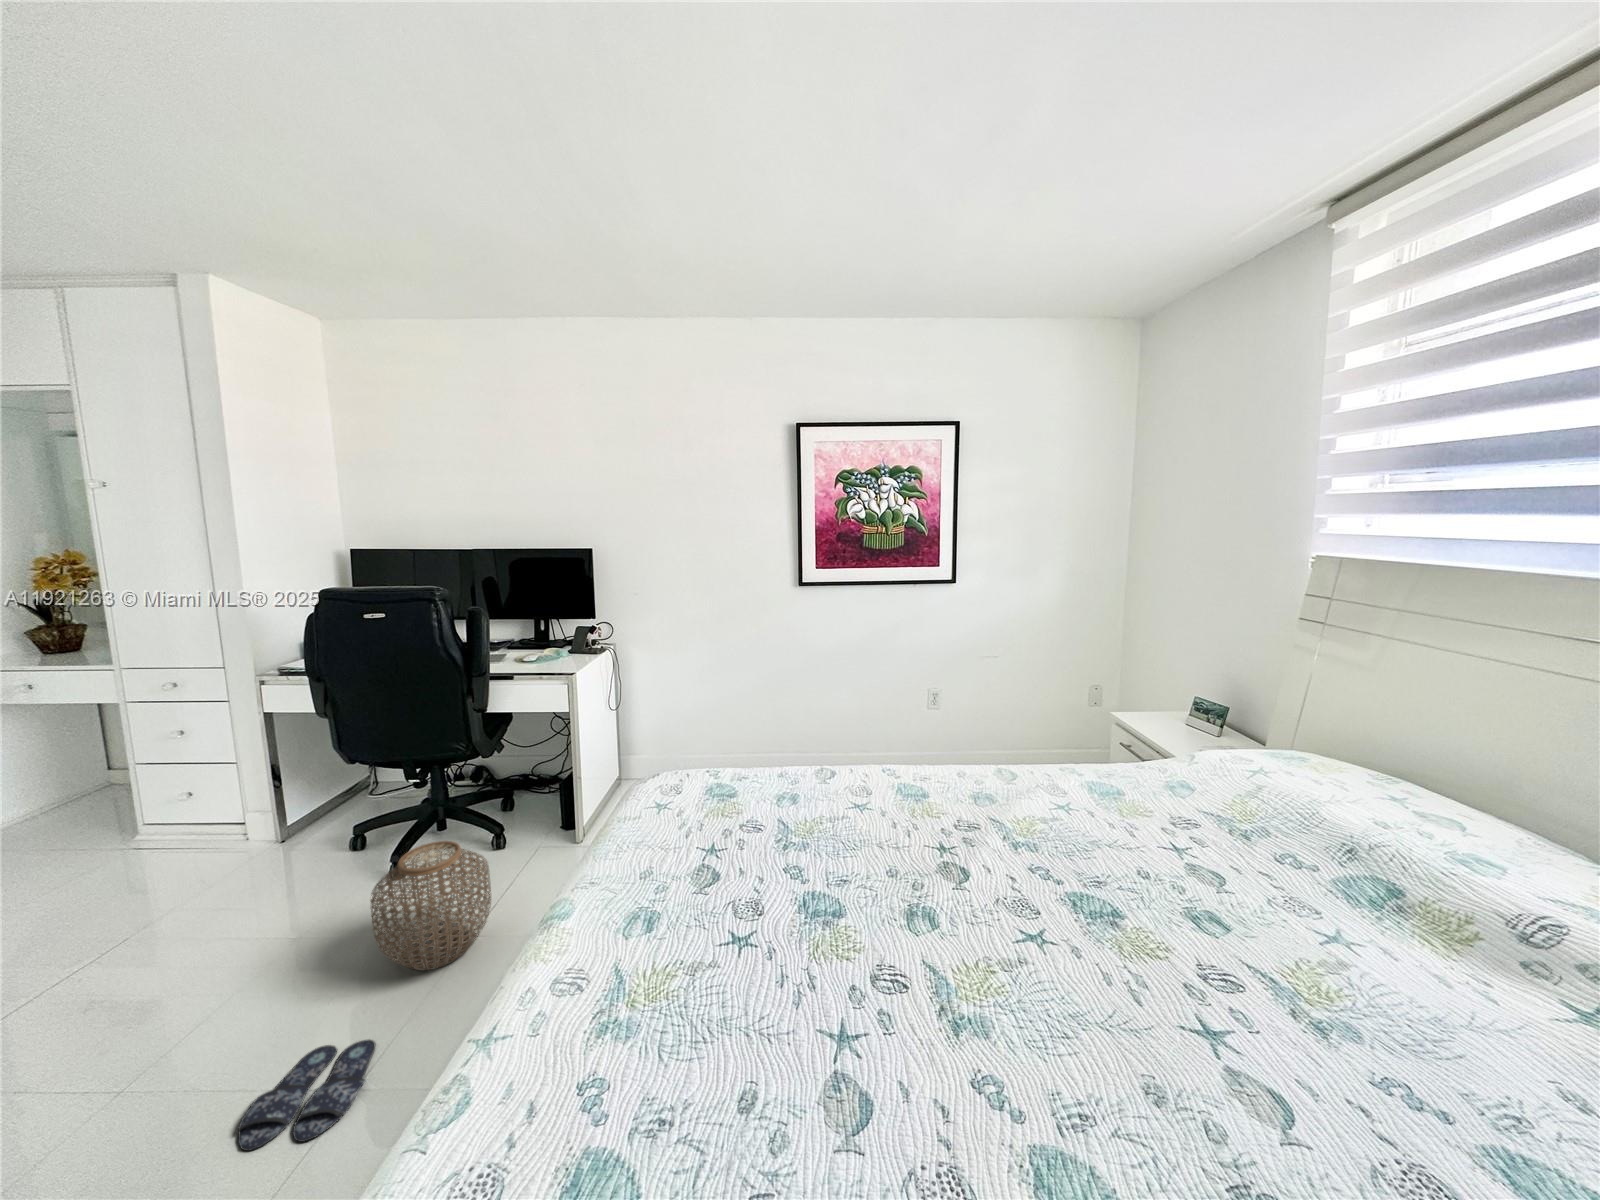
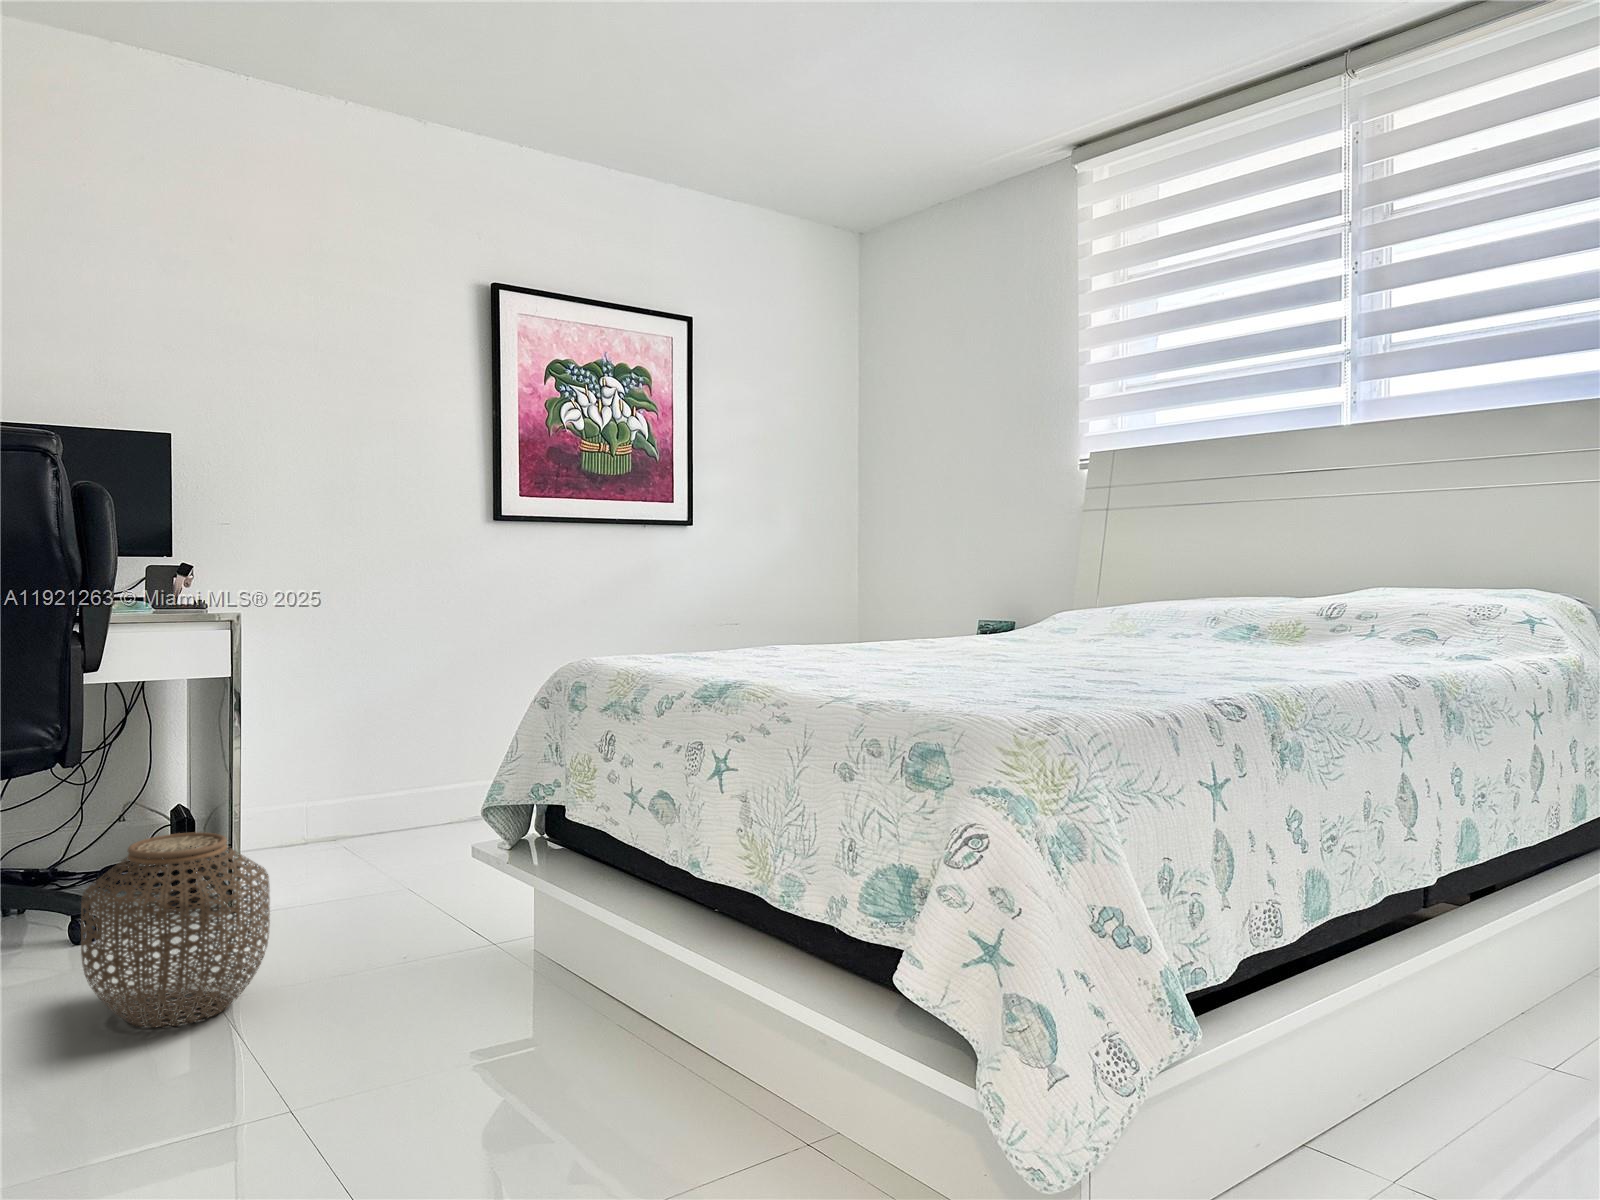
slippers: present [238,1040,376,1151] -> none [135,1068,303,1155]

